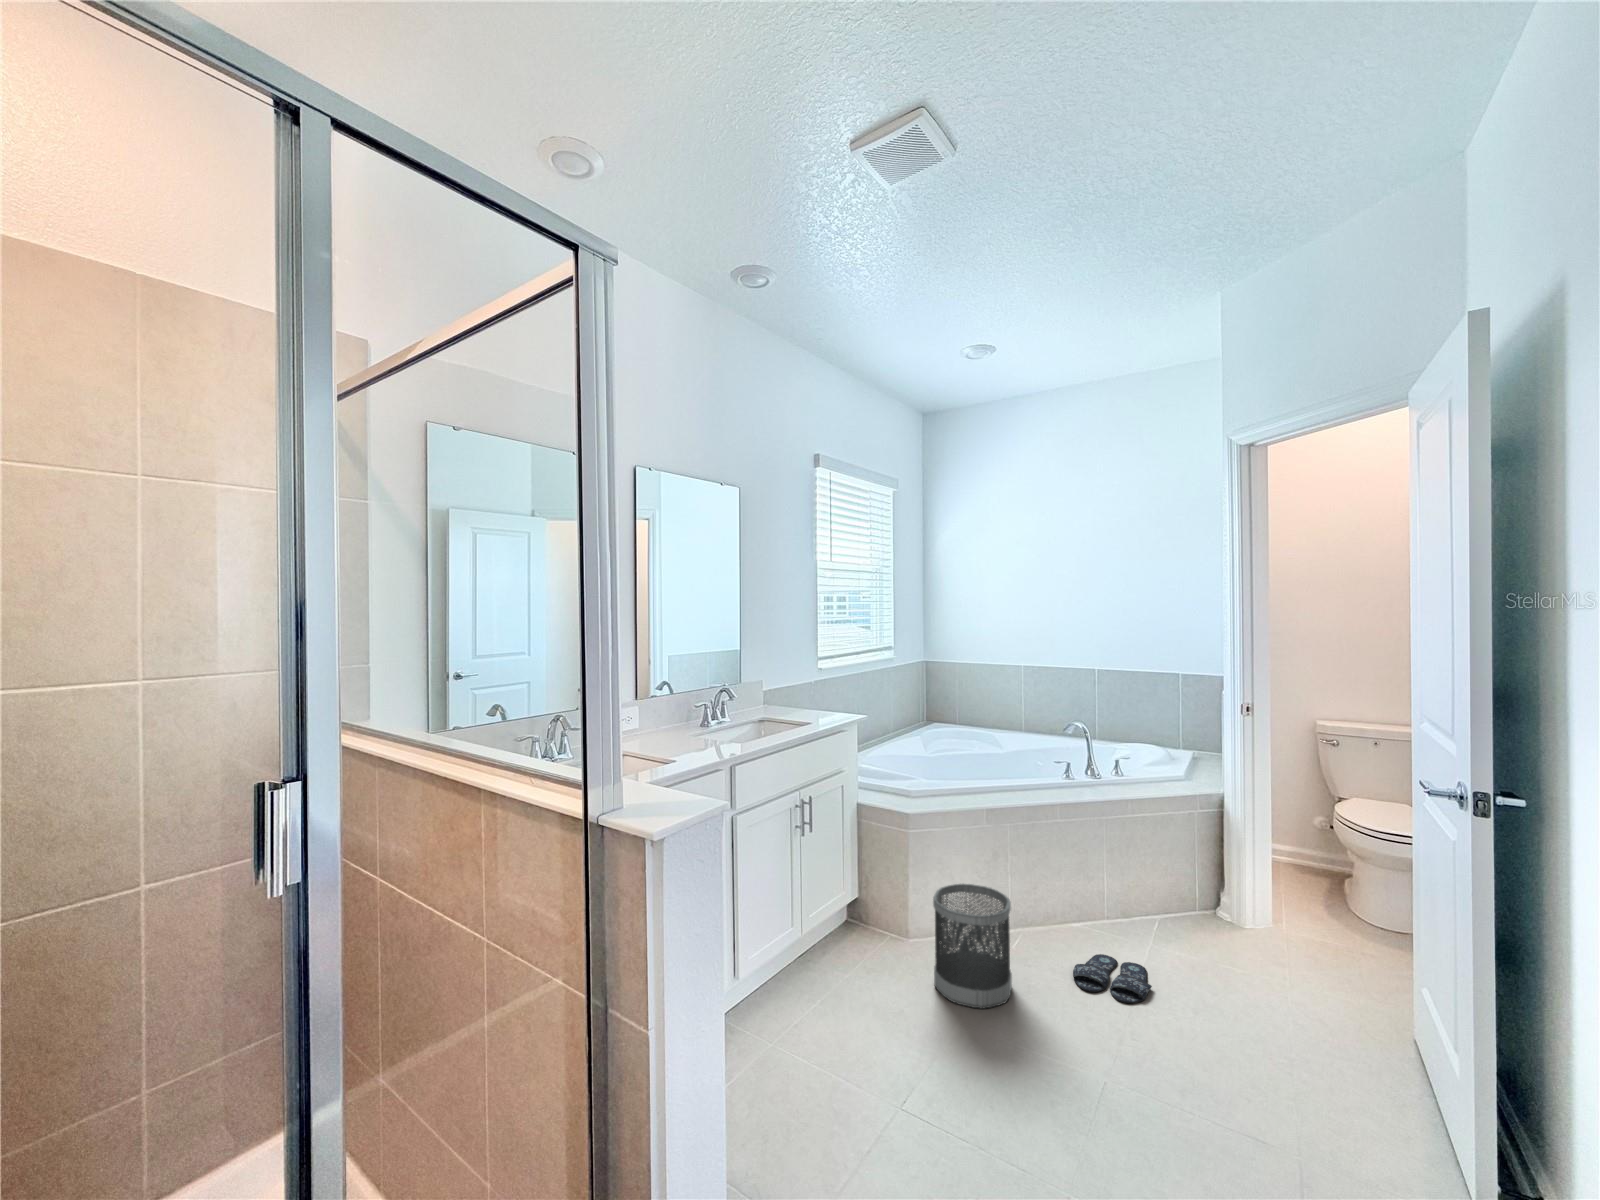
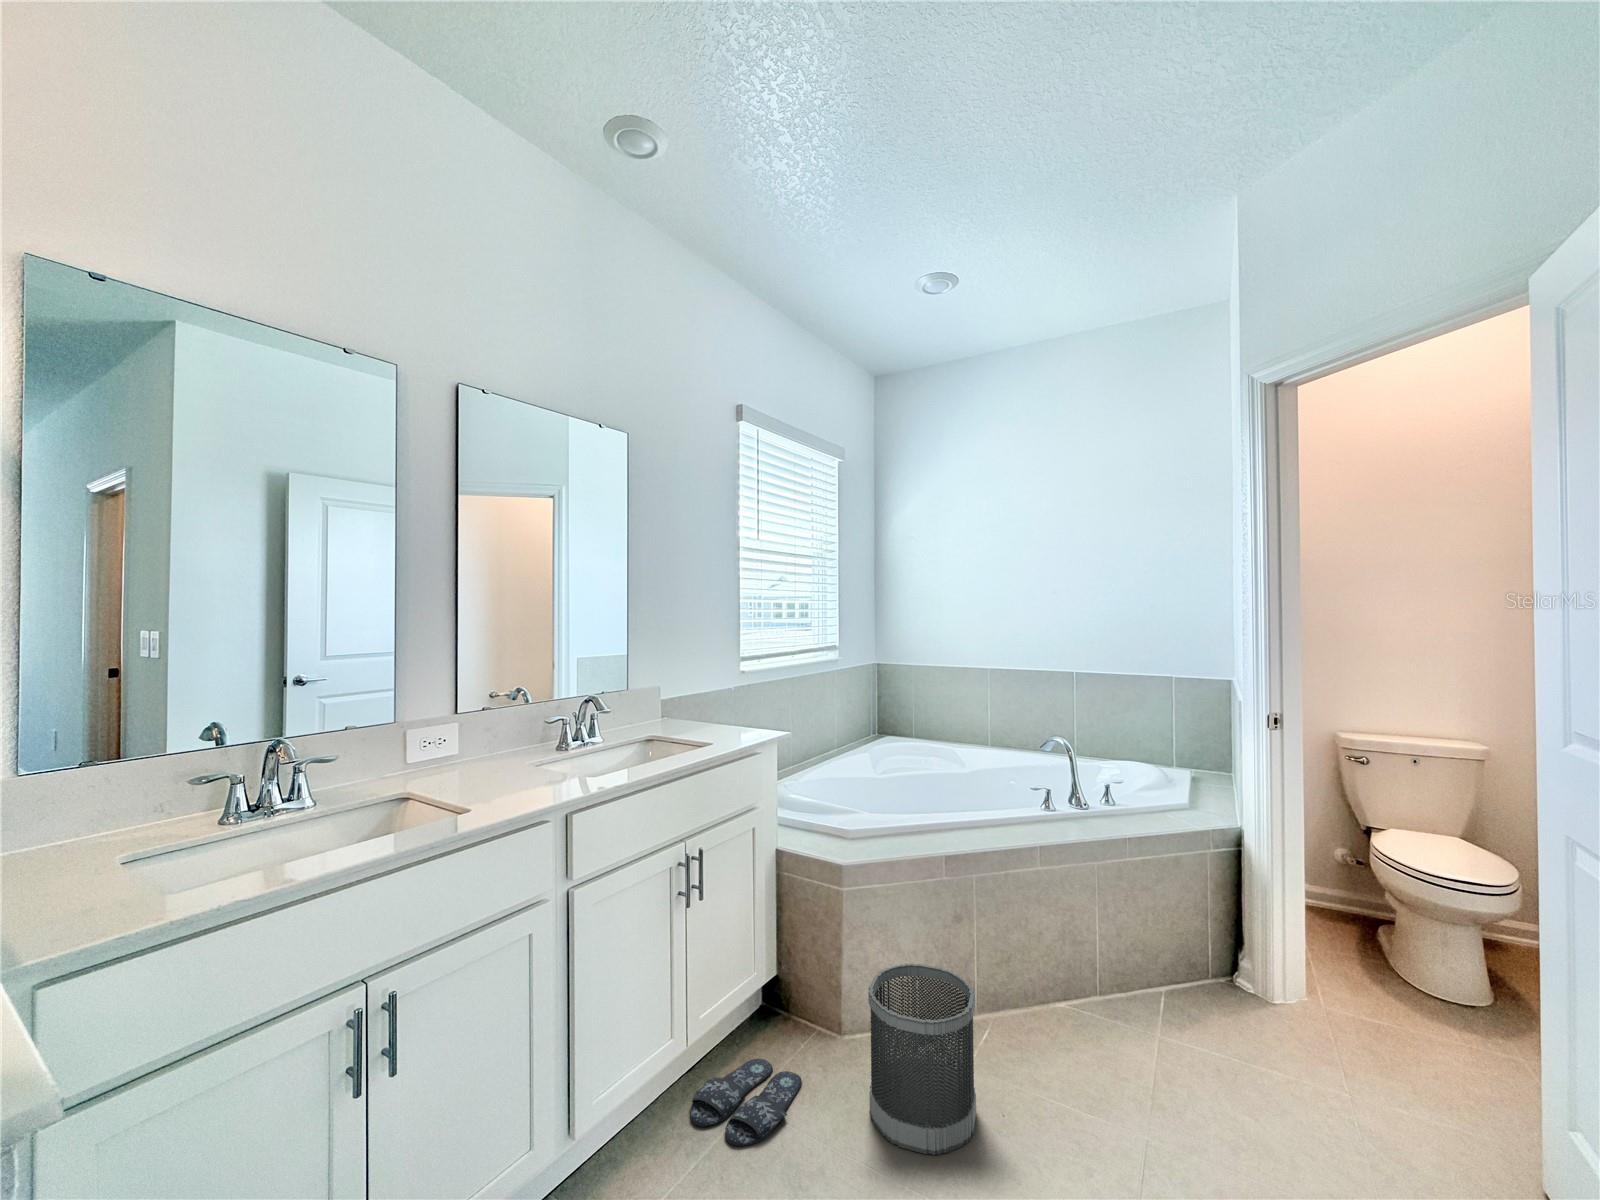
slippers: present [1073,954,1152,1004] -> present [691,1059,802,1146]

